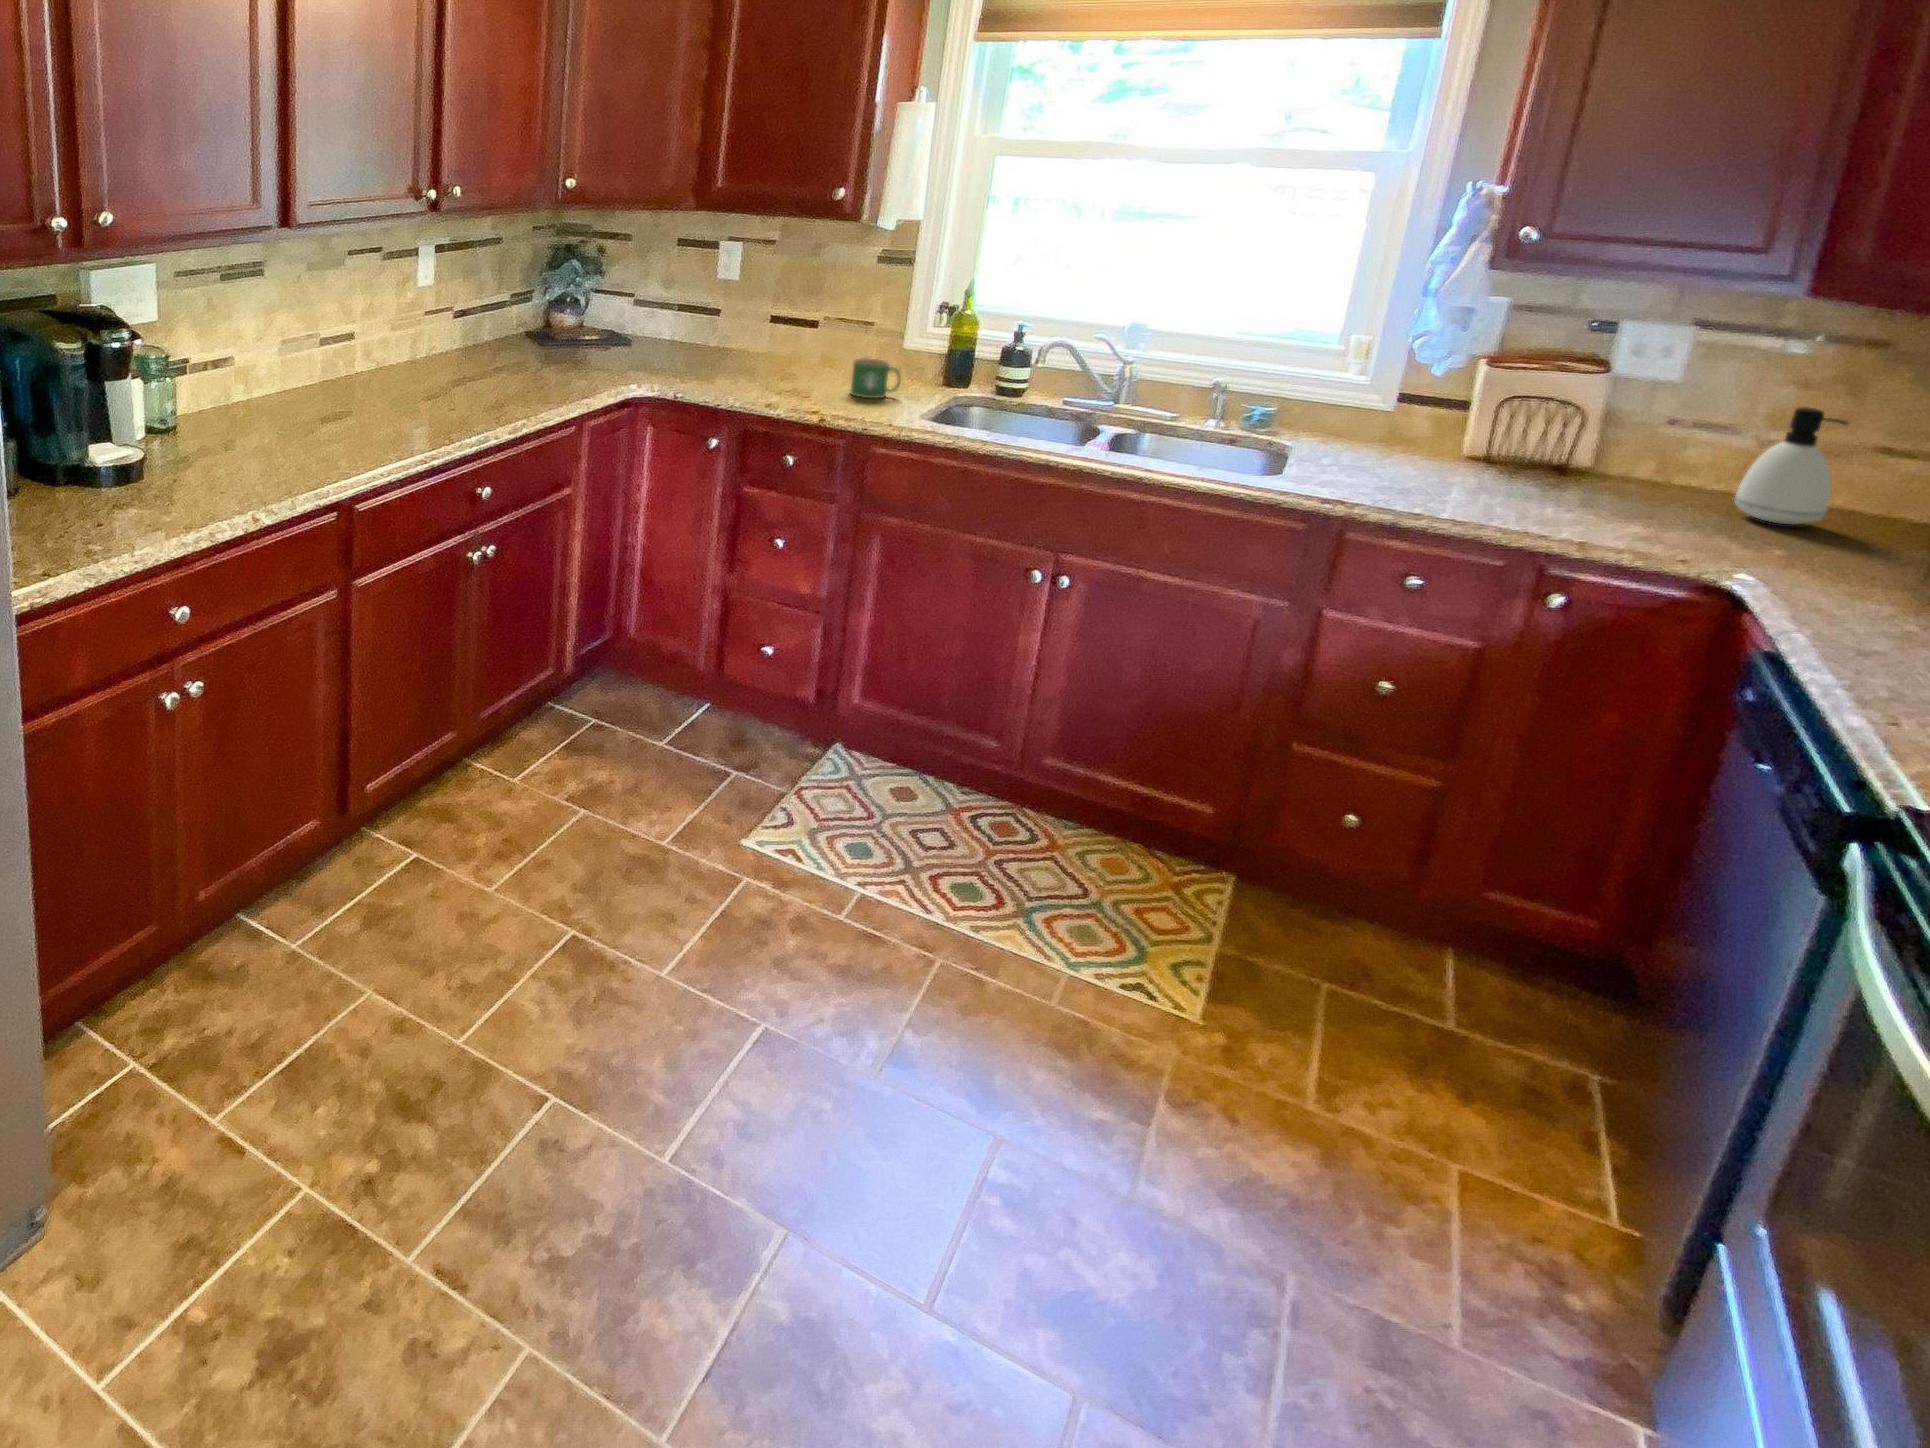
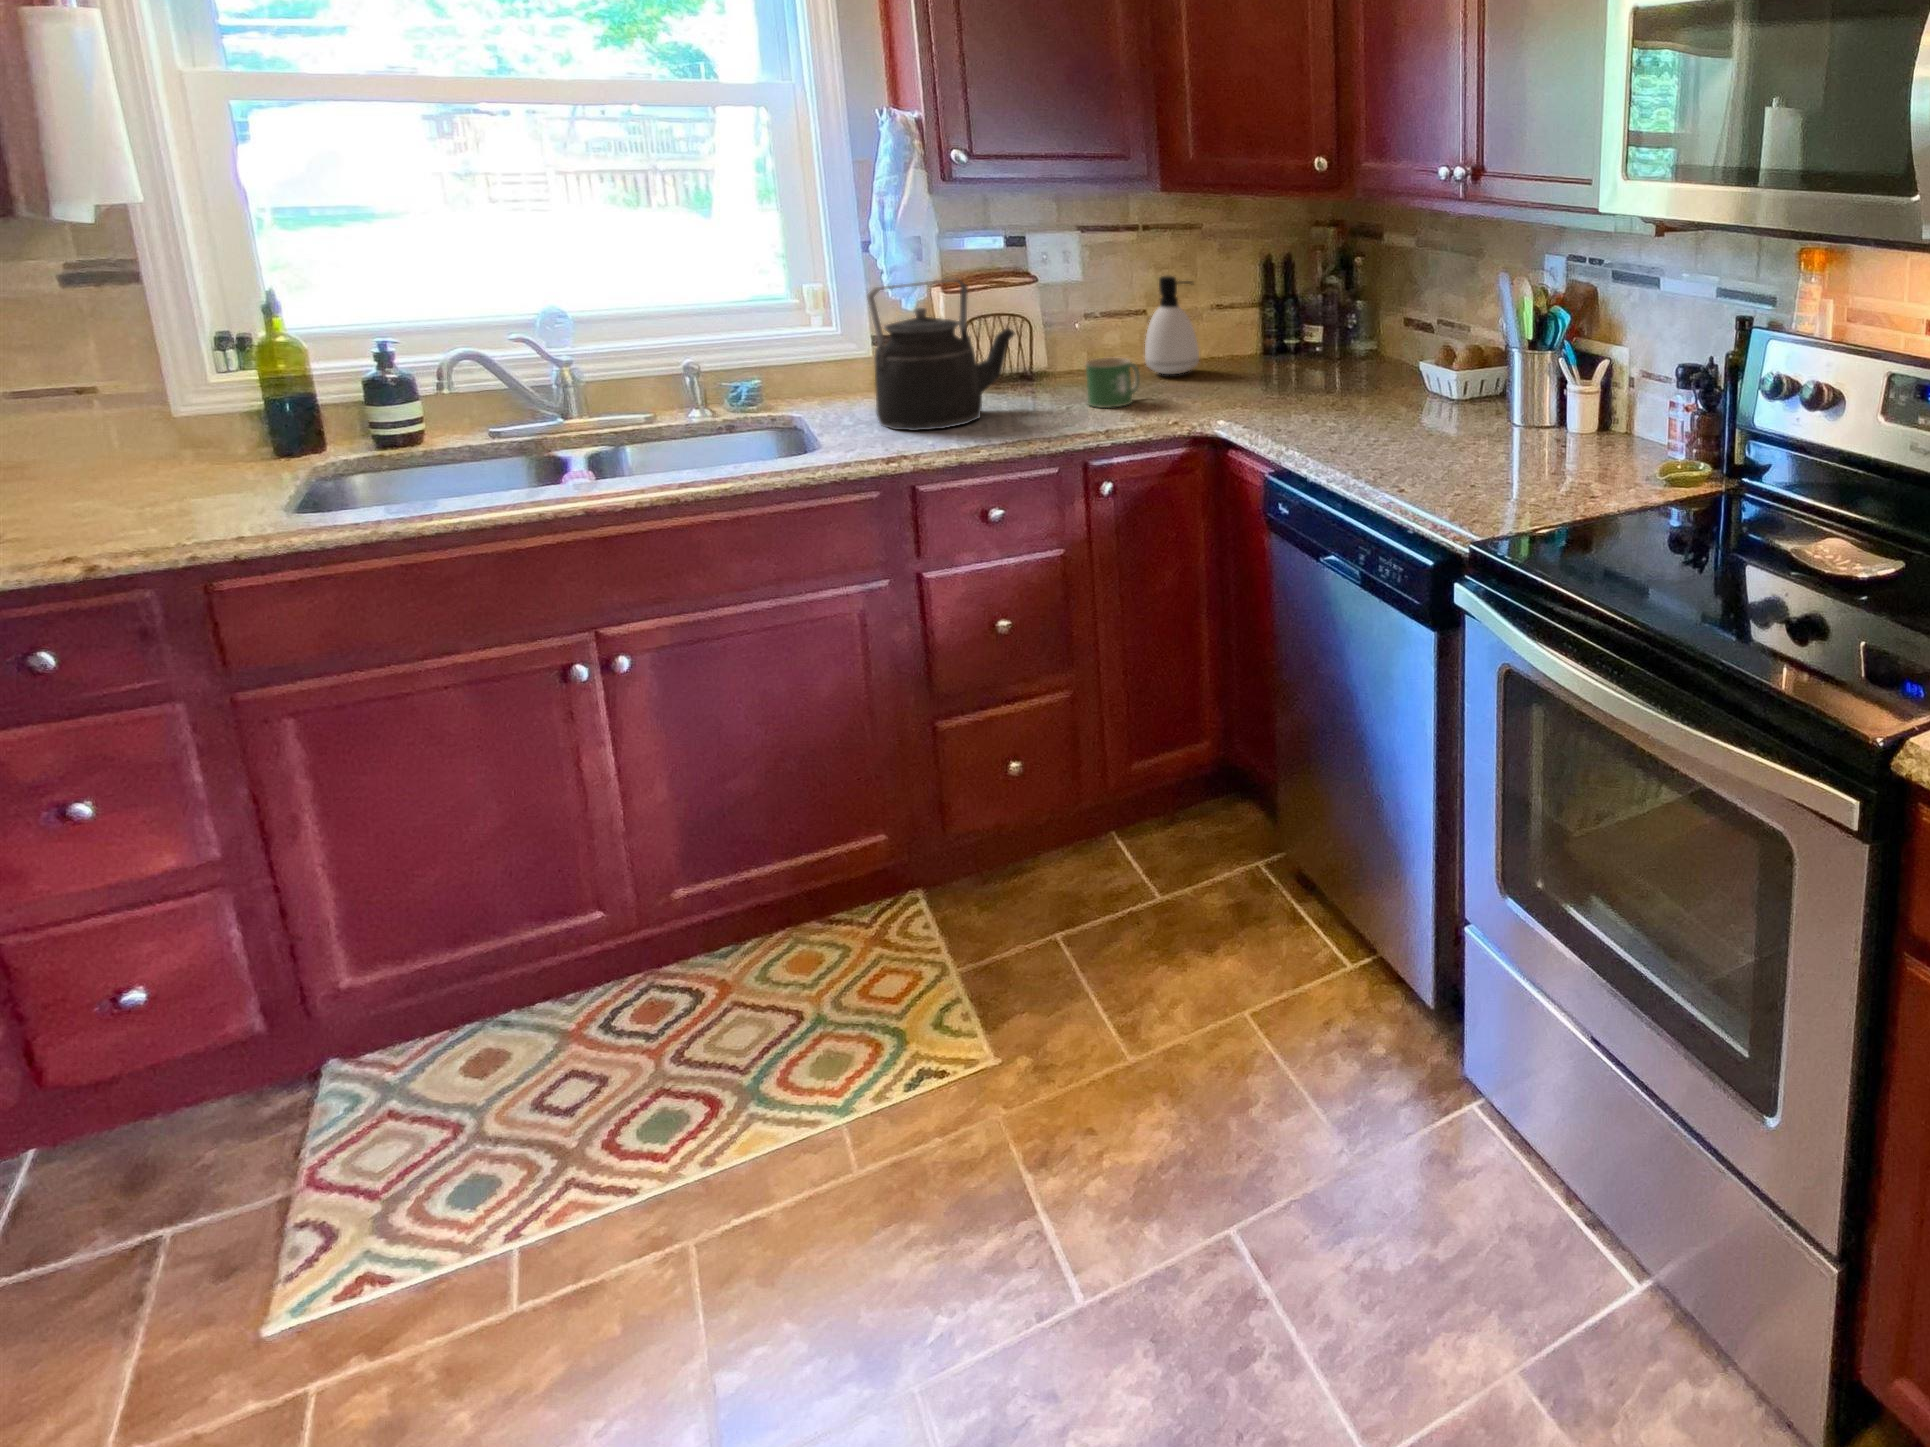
kettle: none [1353,353,1542,497] -> present [867,279,1015,431]
mug: present [850,358,901,398] -> present [1085,357,1140,408]

